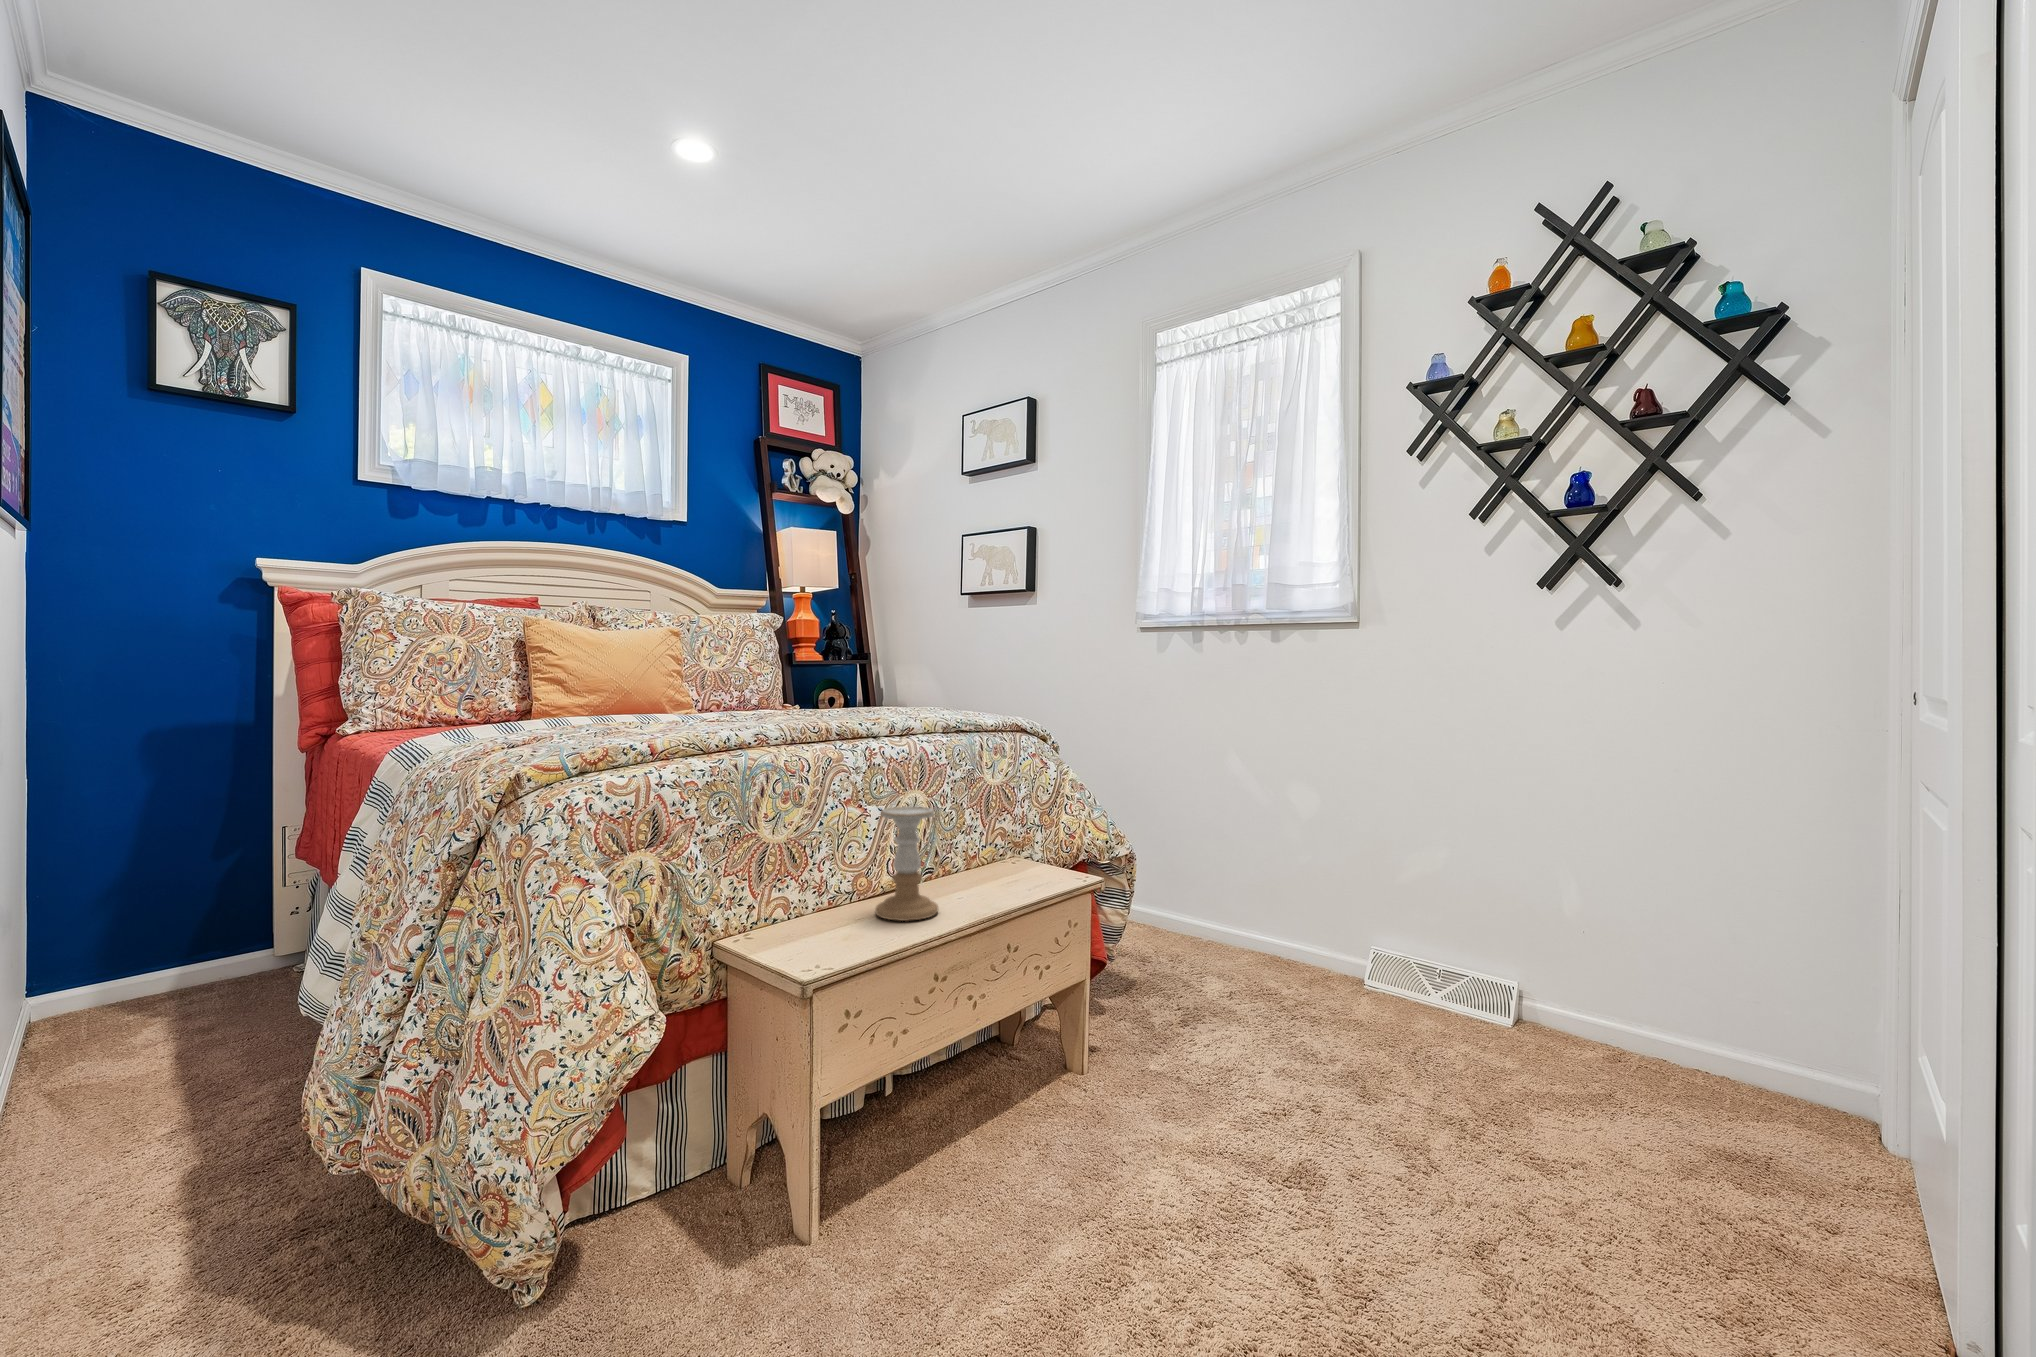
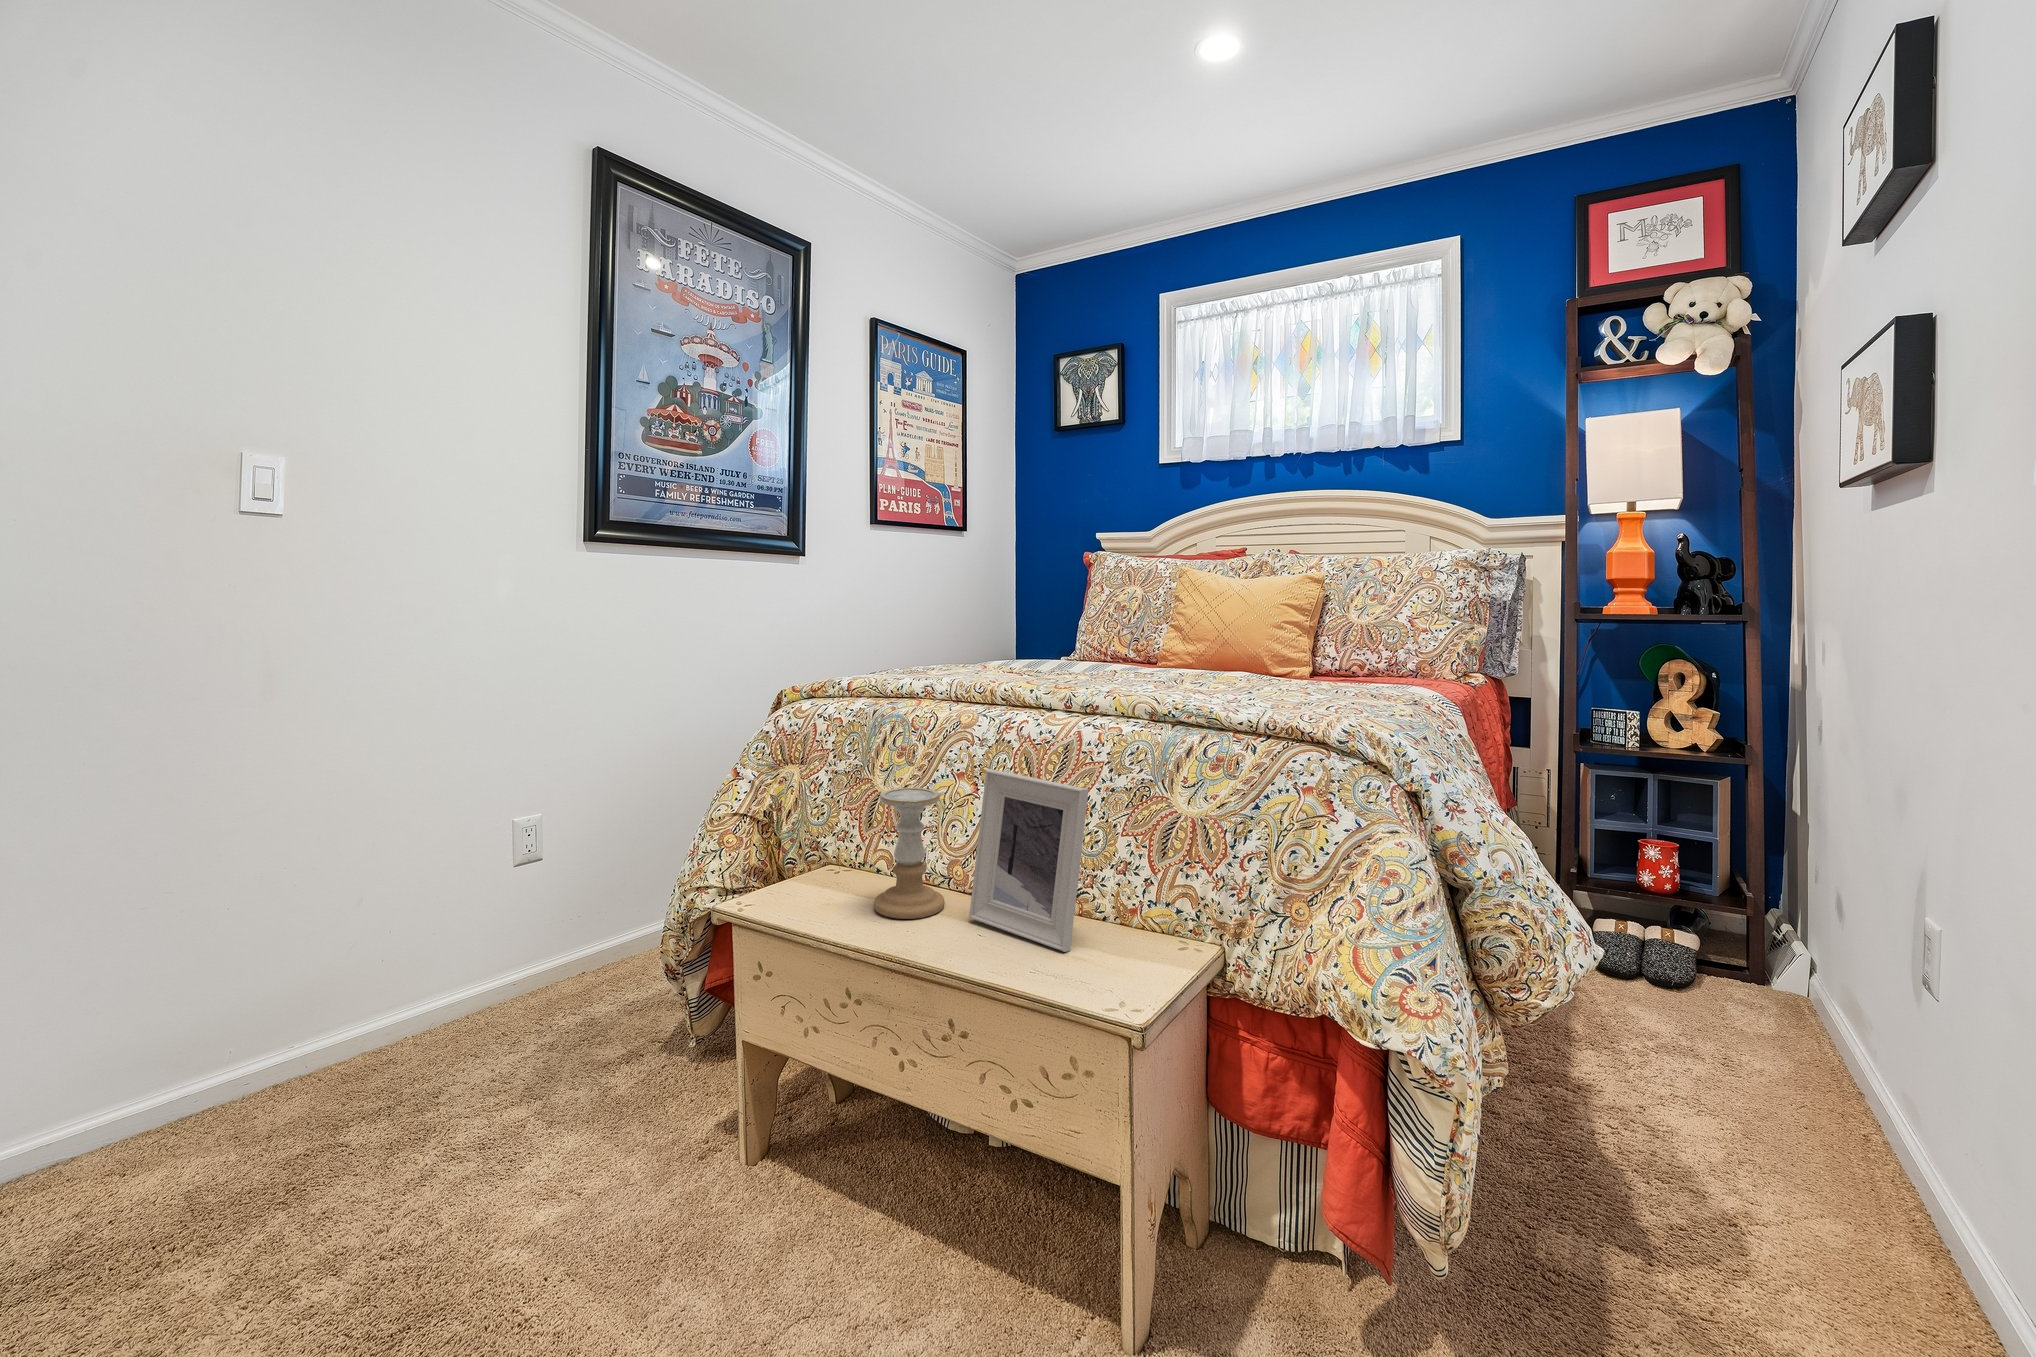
picture frame: none [943,769,1033,897] -> present [969,769,1089,952]

